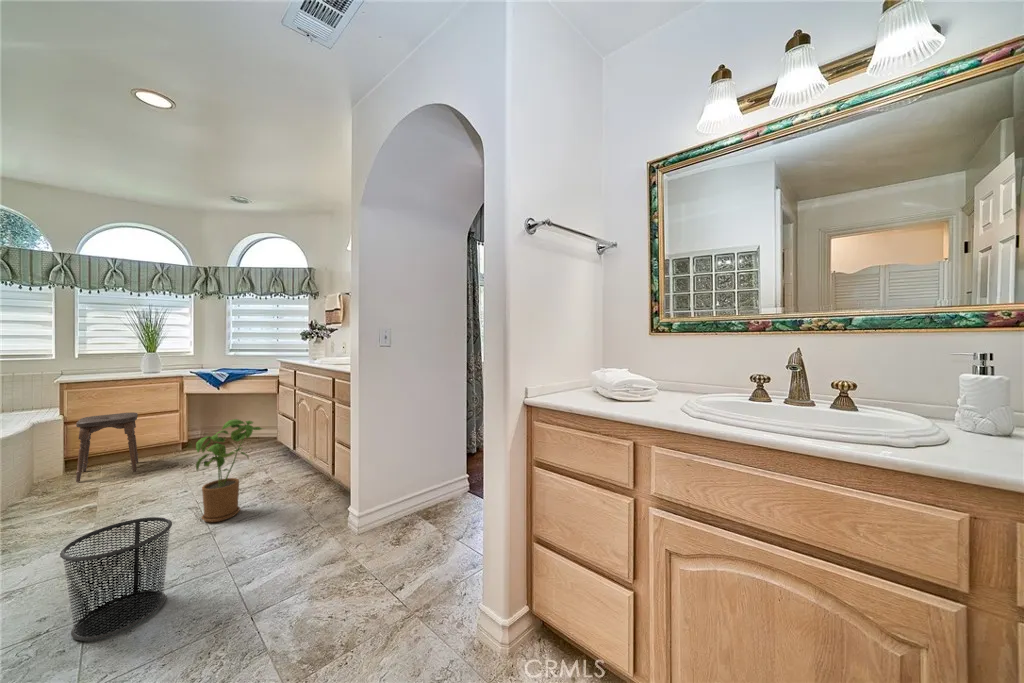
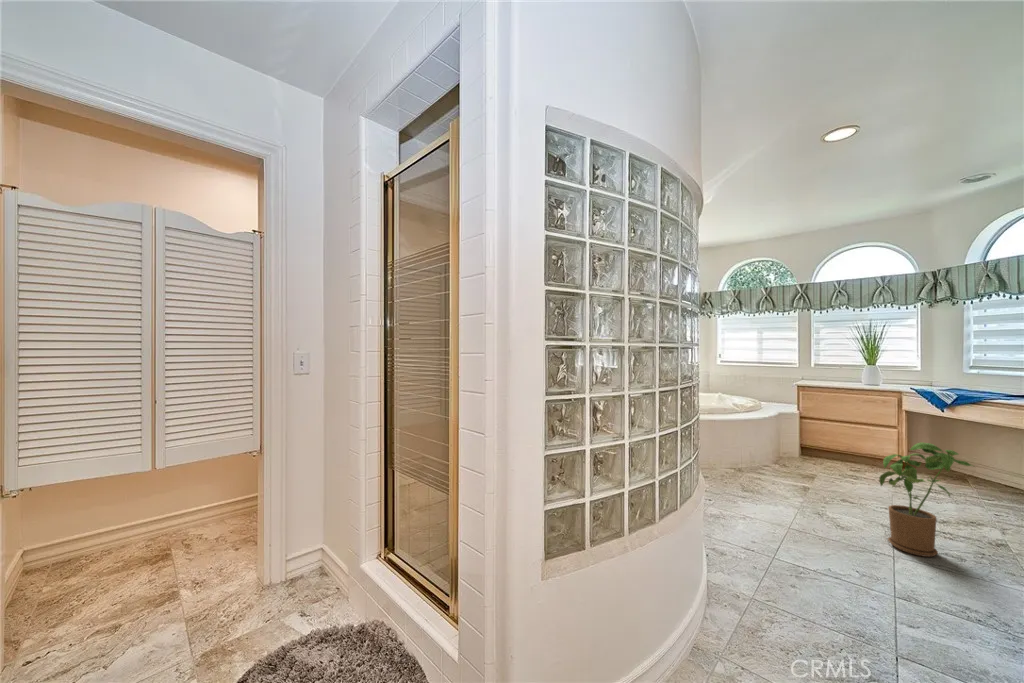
stool: present [76,412,138,482] -> none [805,416,856,474]
waste bin: present [60,517,172,641] -> none [757,493,833,584]

